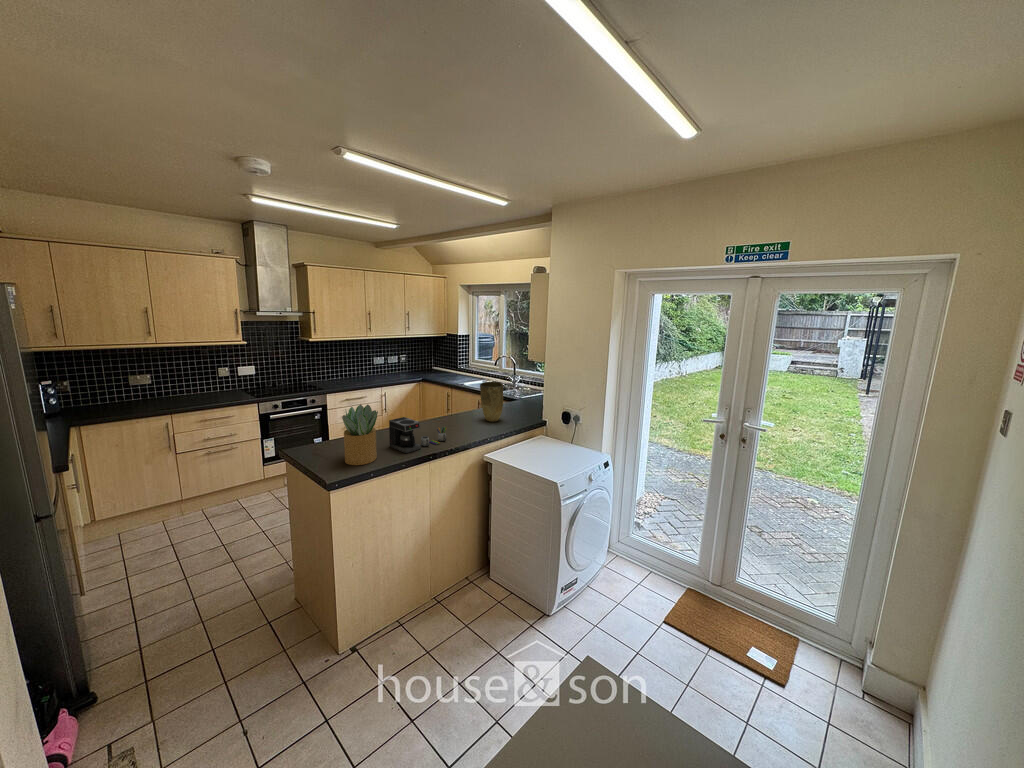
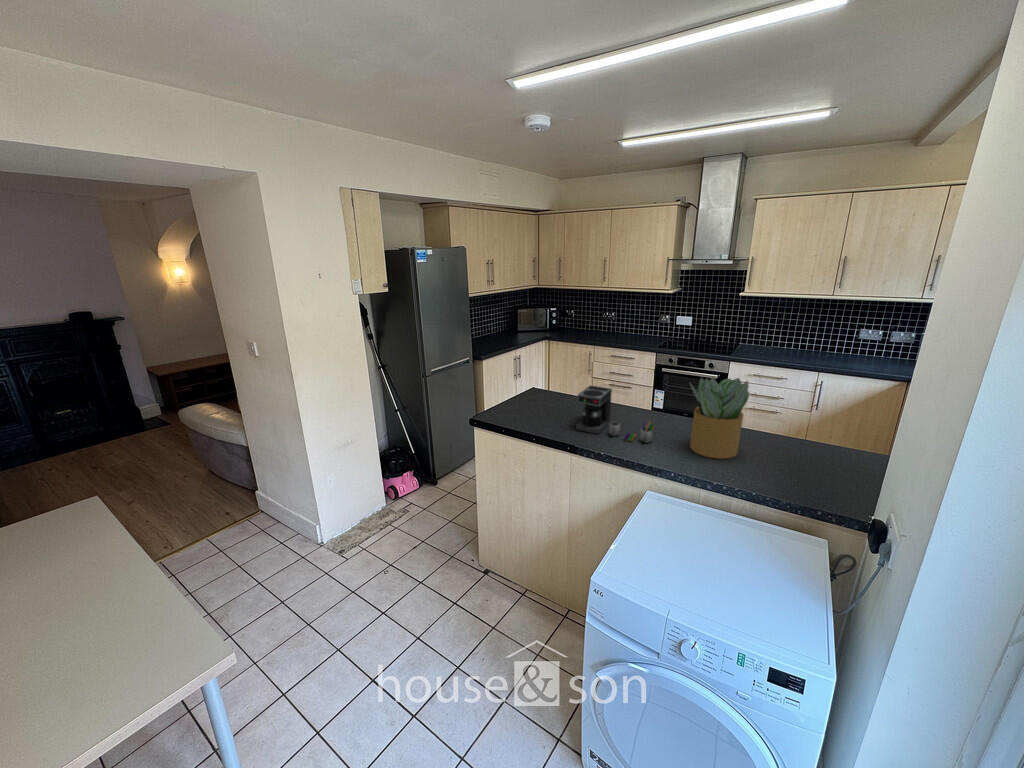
vase: present [480,382,504,422] -> none [788,386,849,470]
potted plant: present [342,404,378,465] -> present [690,377,749,459]

